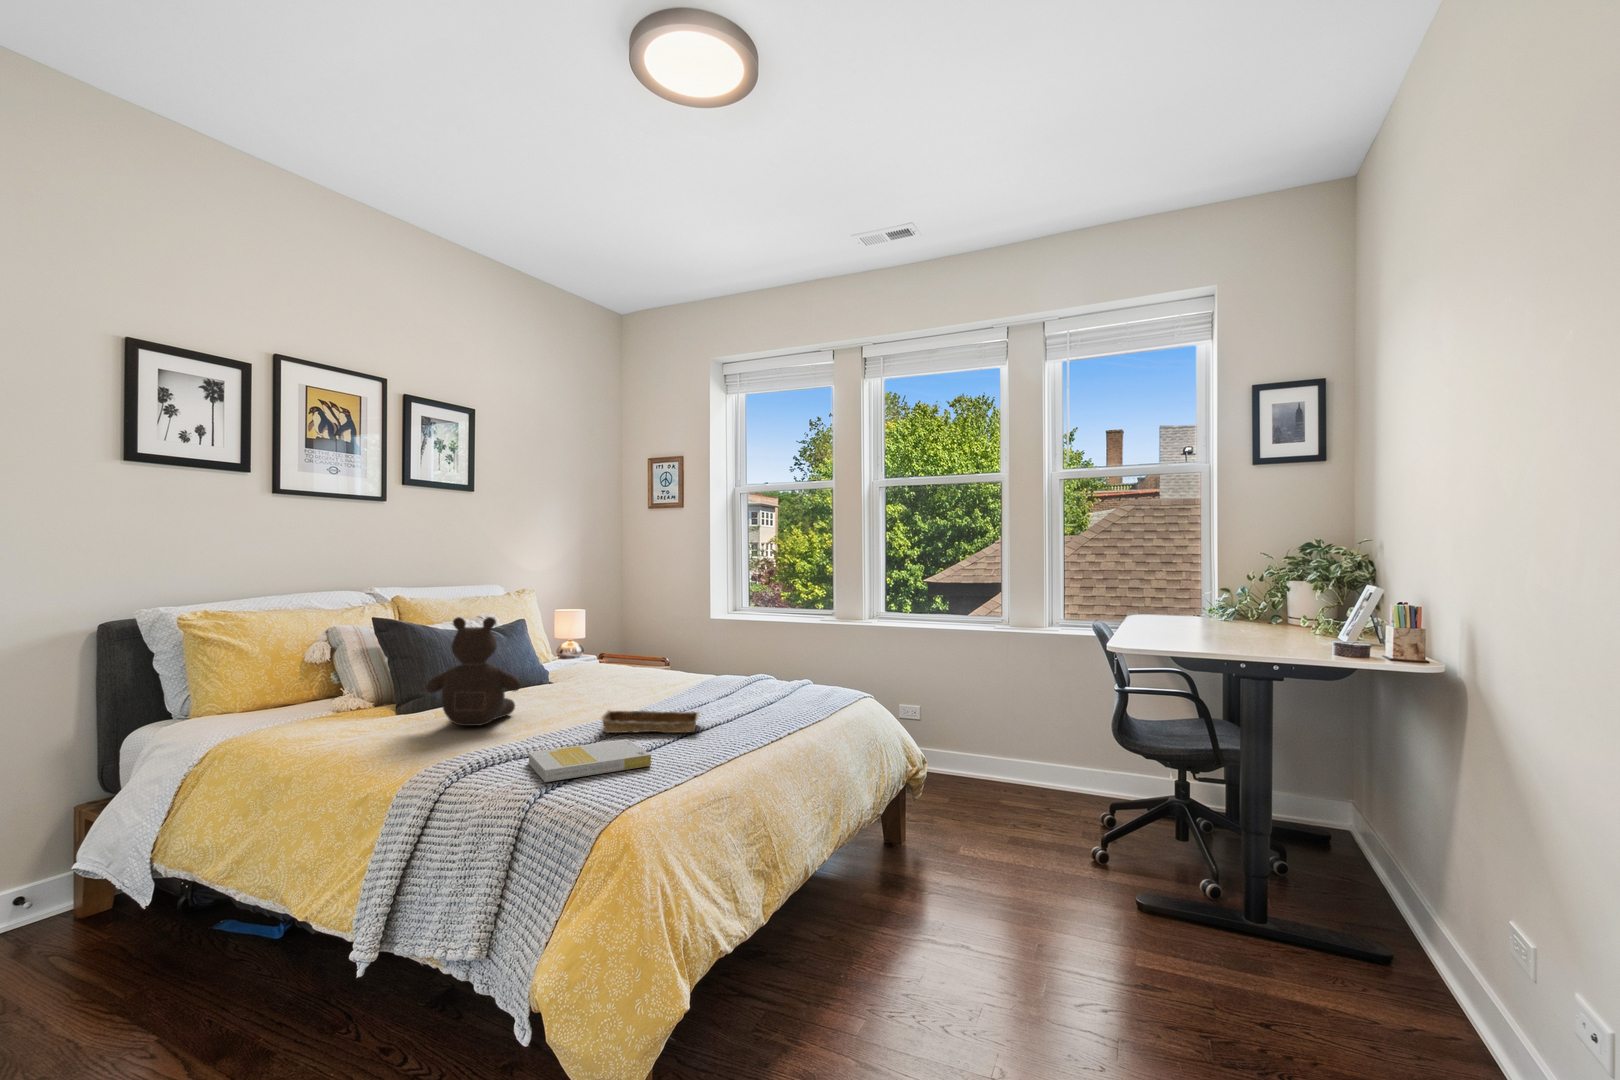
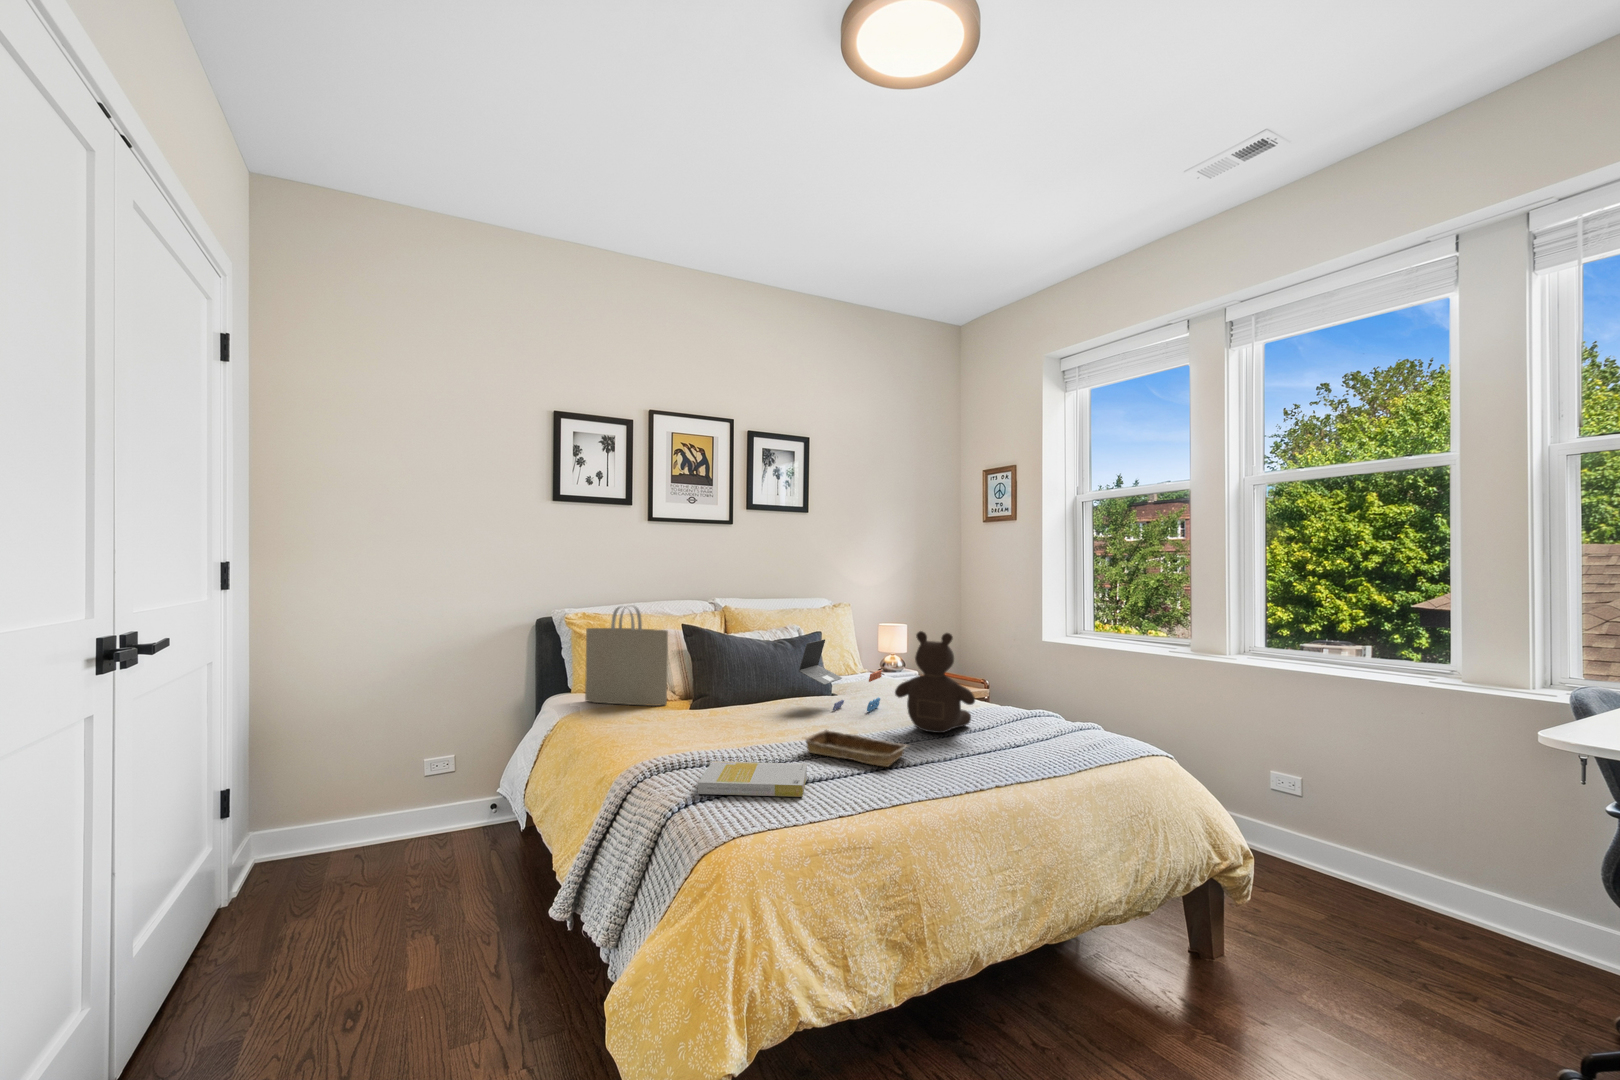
tote bag: none [239,598,370,725] -> present [585,605,668,706]
teddy bear: present [426,617,521,726] -> present [895,631,975,733]
laptop: none [539,625,620,697] -> present [799,639,882,712]

